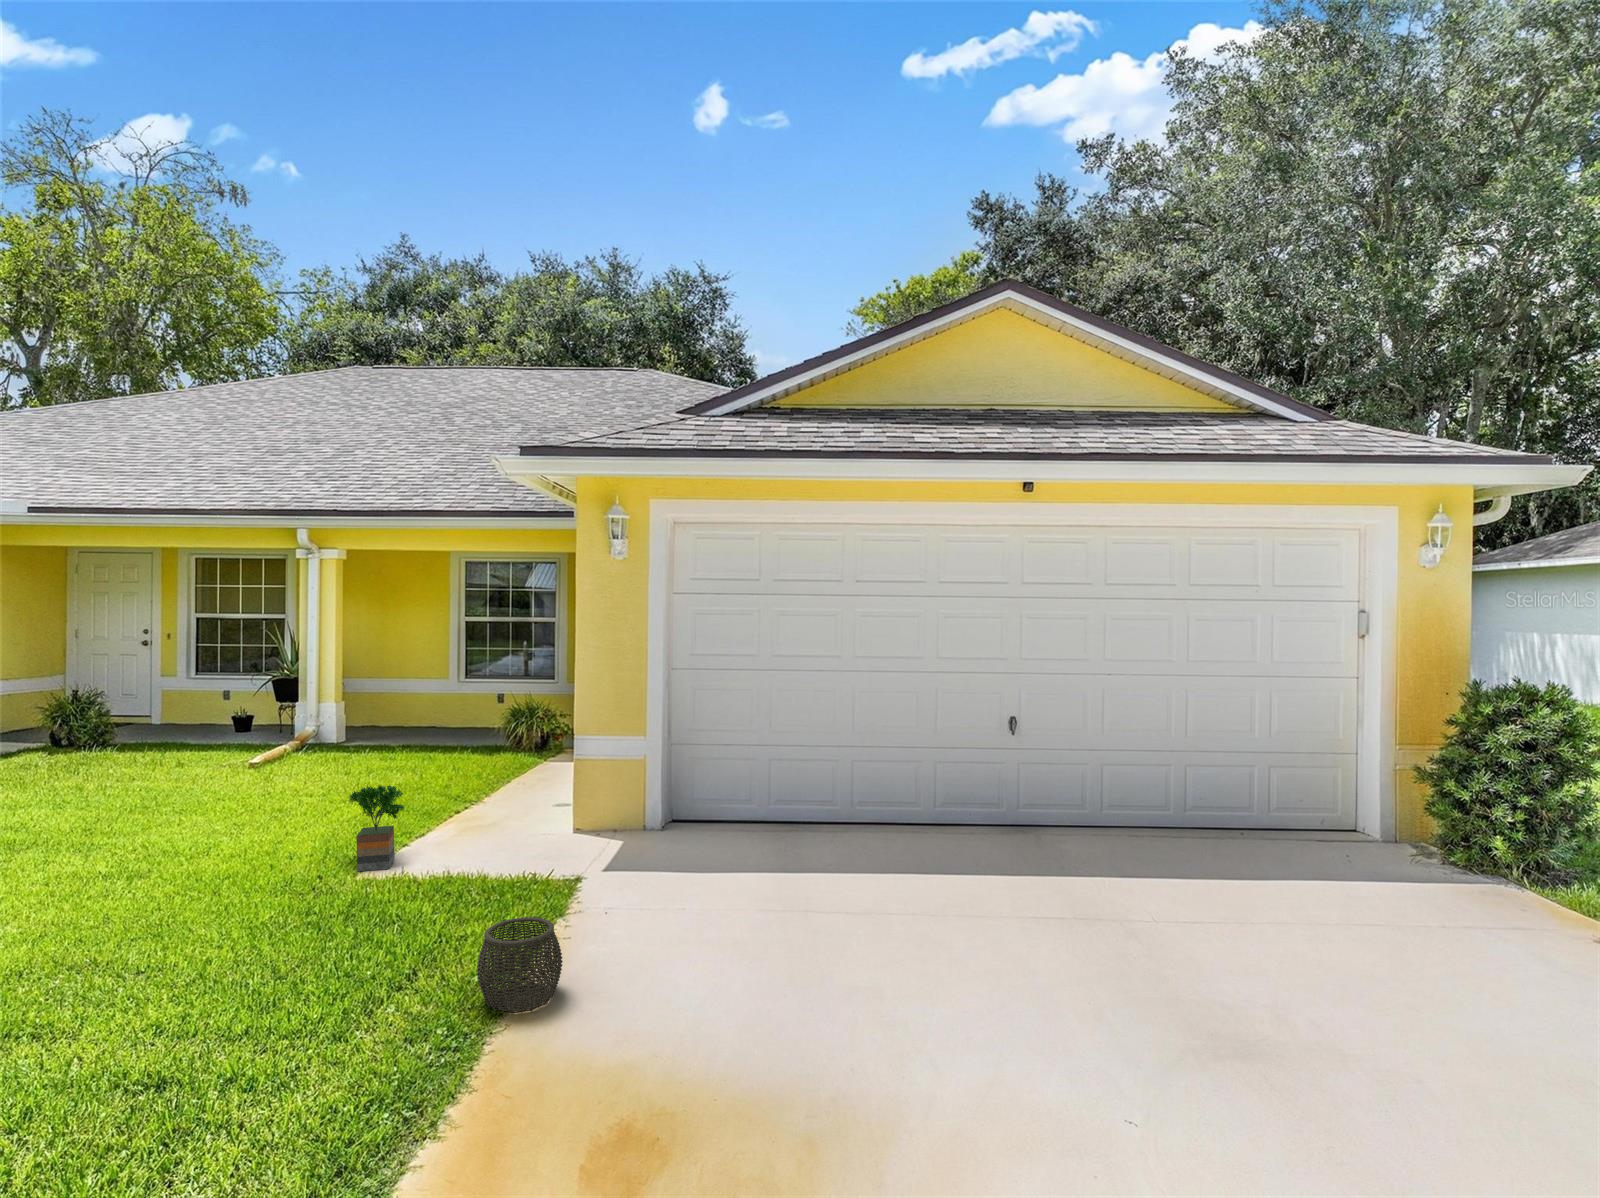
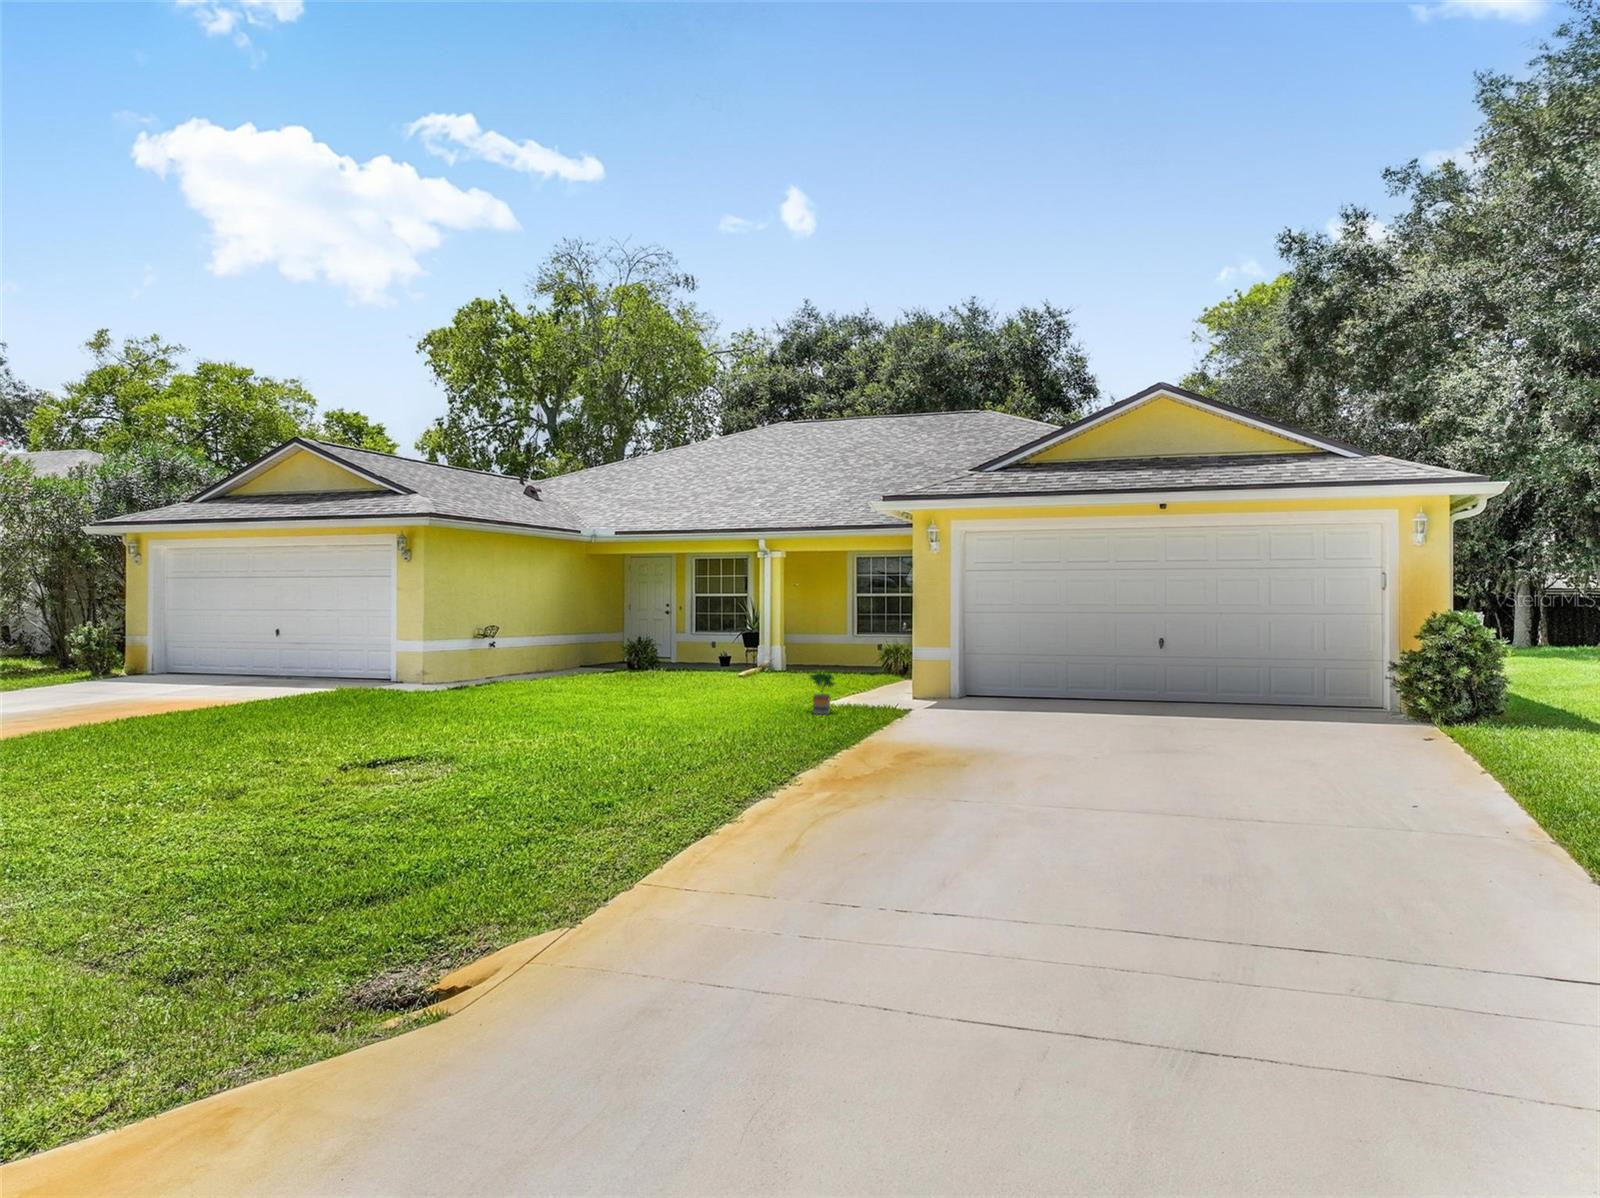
woven basket: present [477,917,563,1012] -> none [875,716,911,751]

